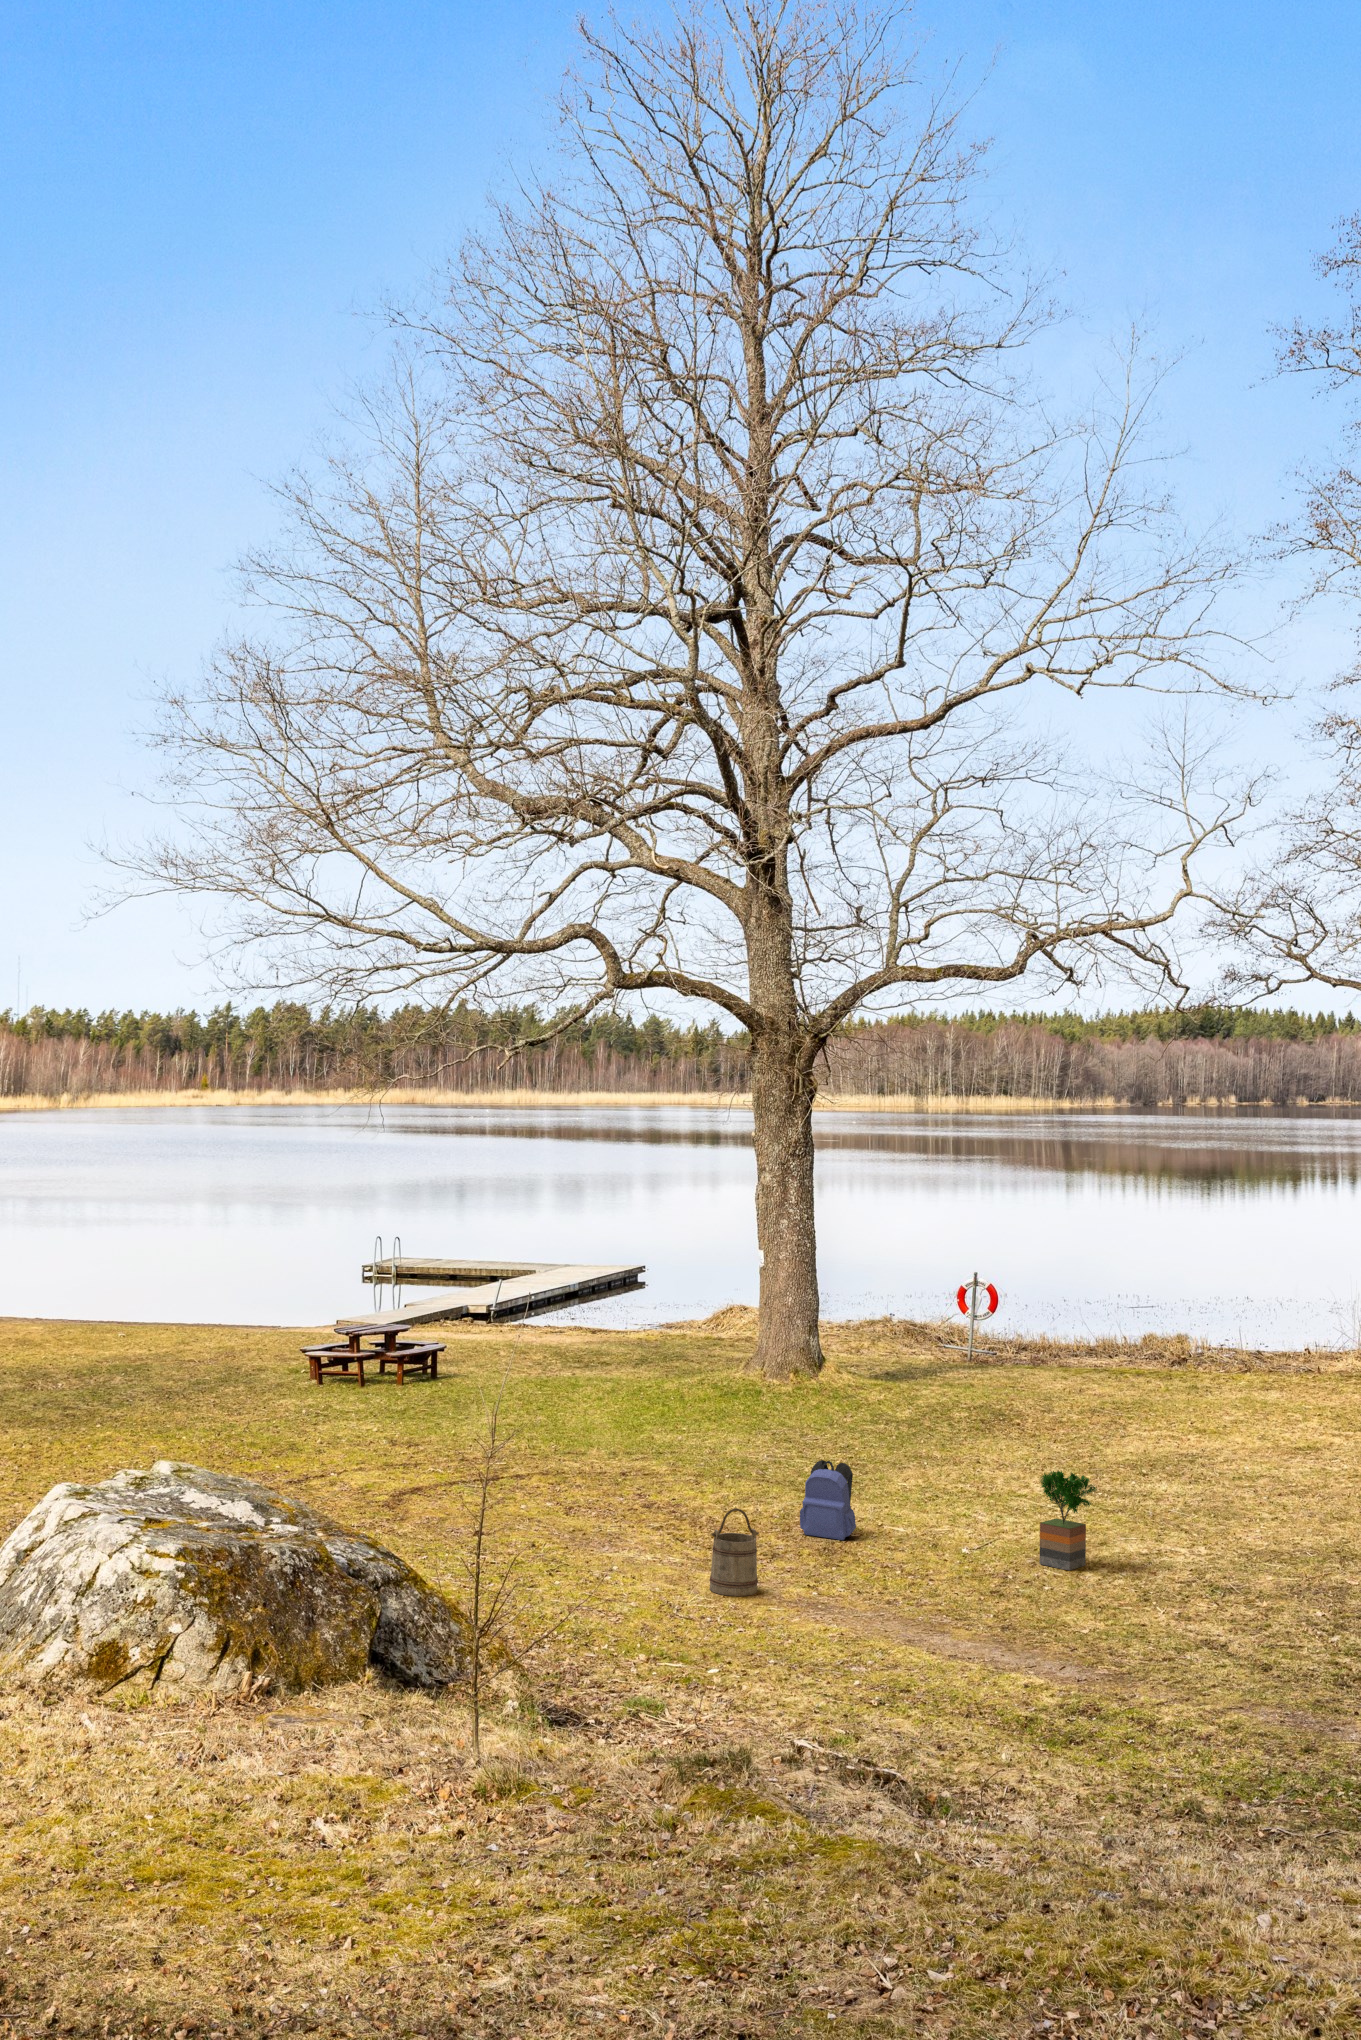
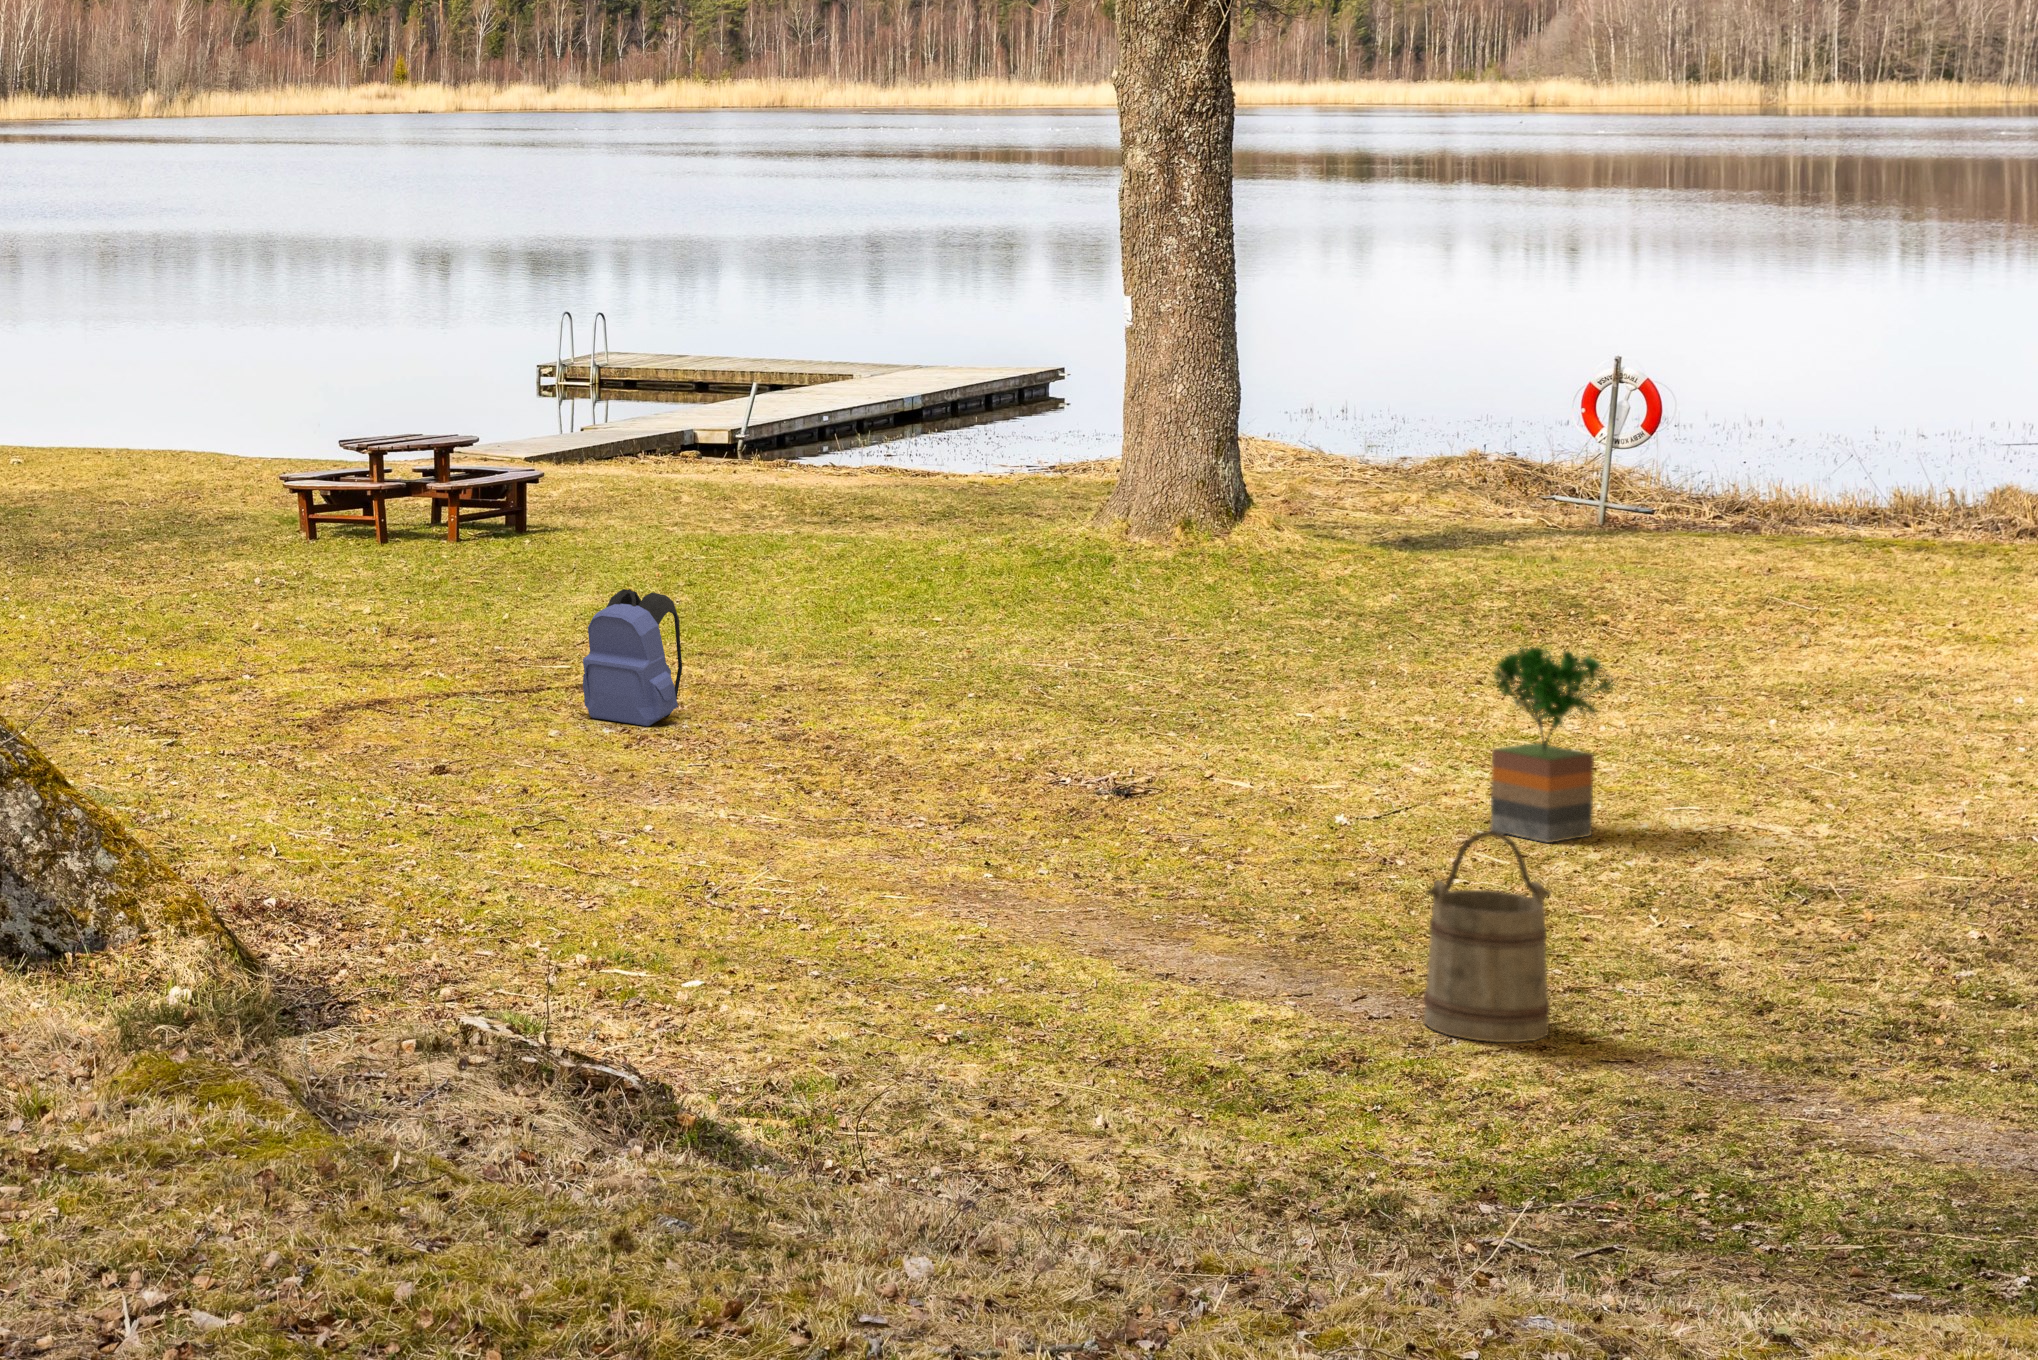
backpack: present [800,1460,856,1540] -> present [583,589,682,726]
bucket: present [709,1508,759,1596] -> present [1423,830,1551,1042]

